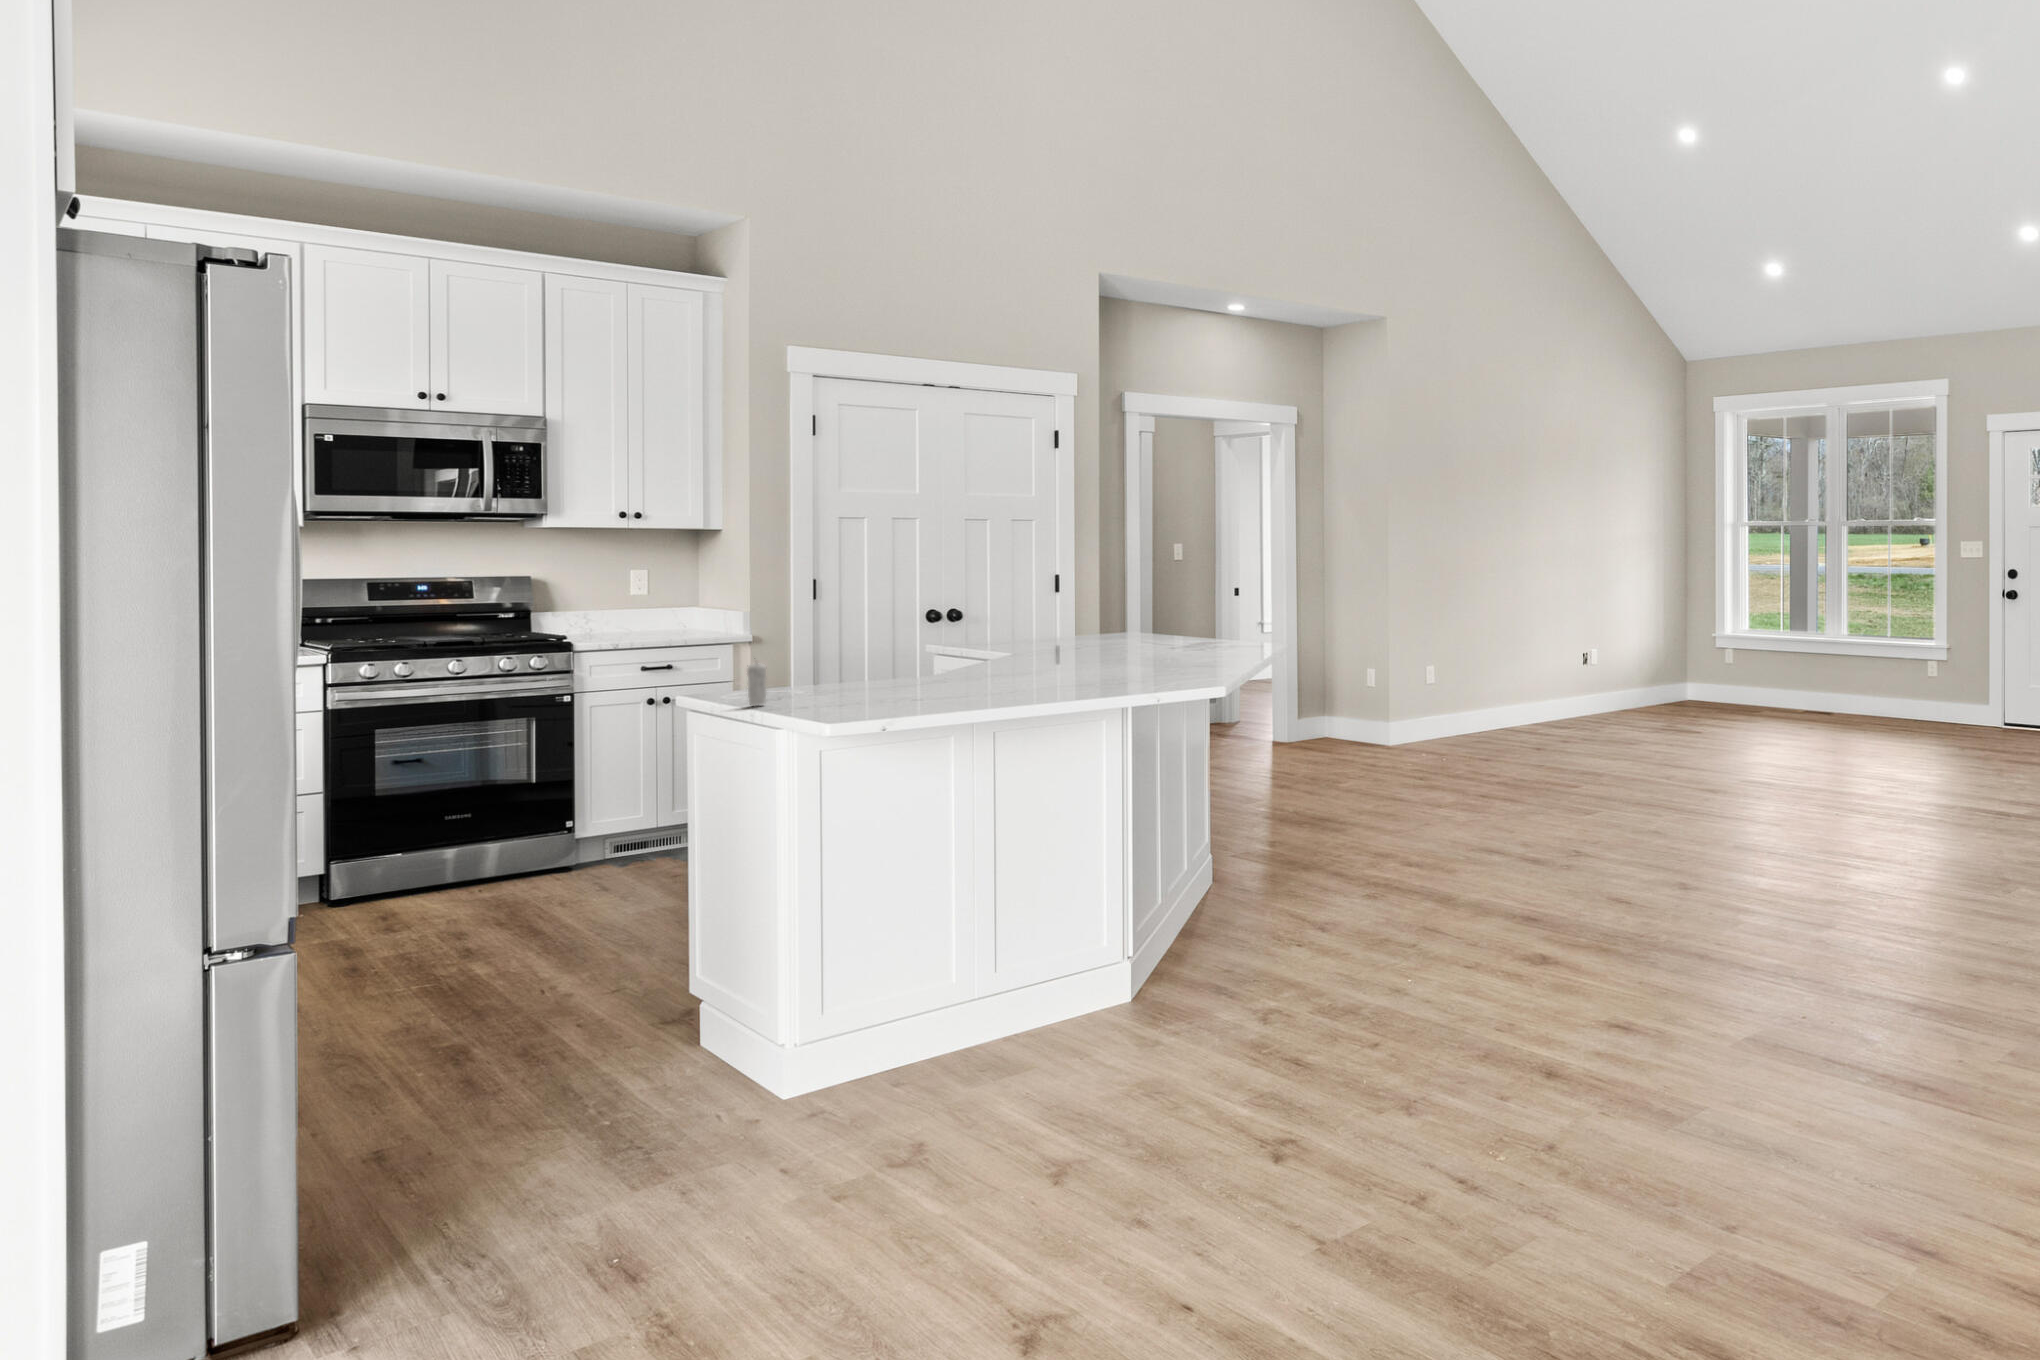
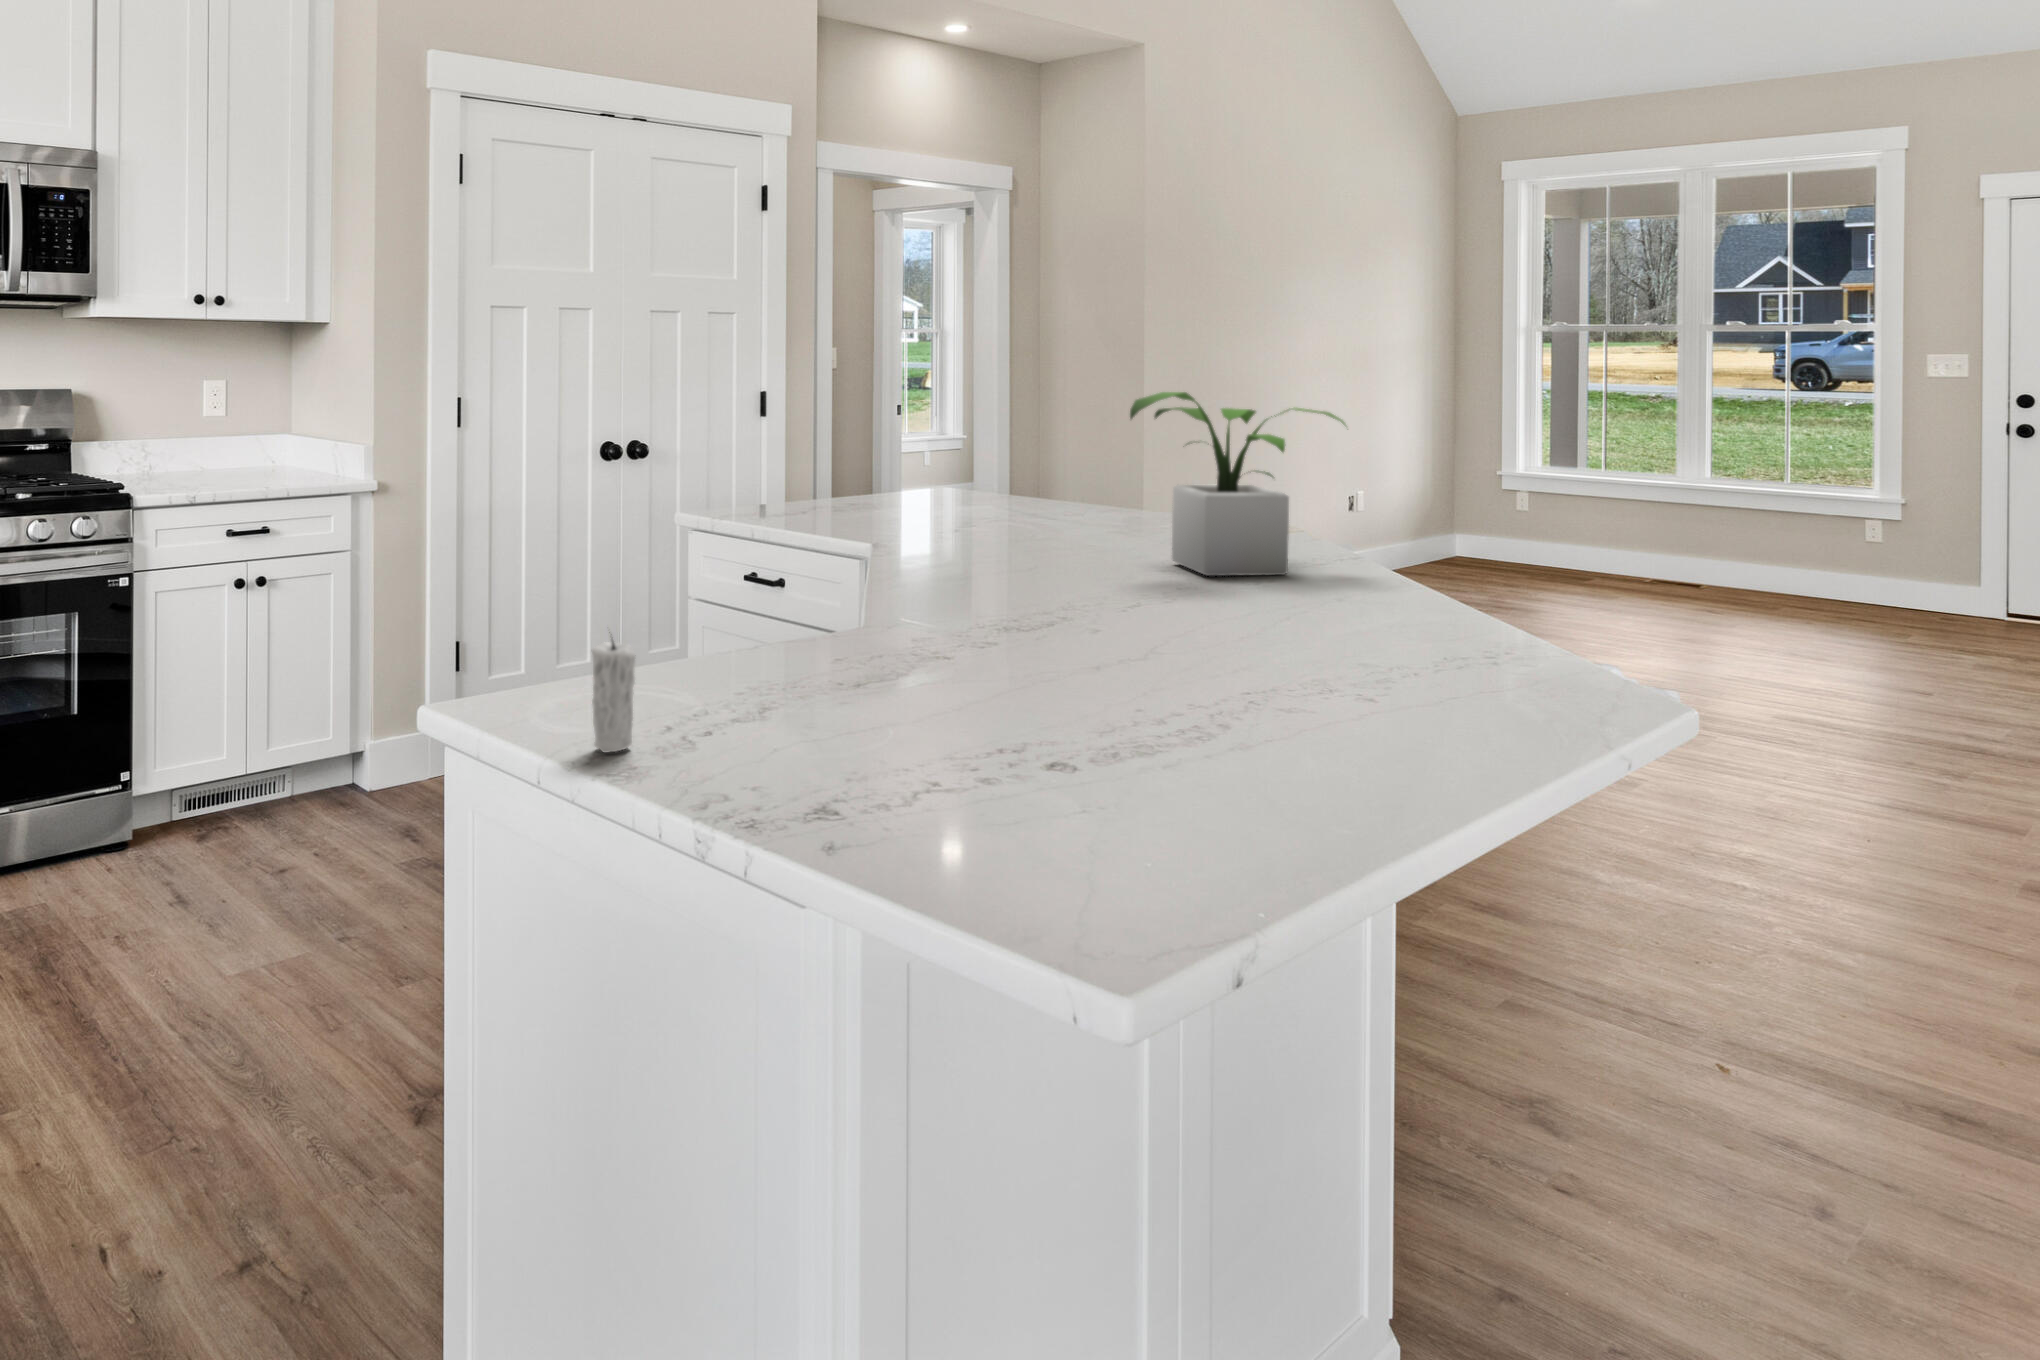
potted plant: none [1109,565,1226,659] -> present [1130,392,1345,576]

